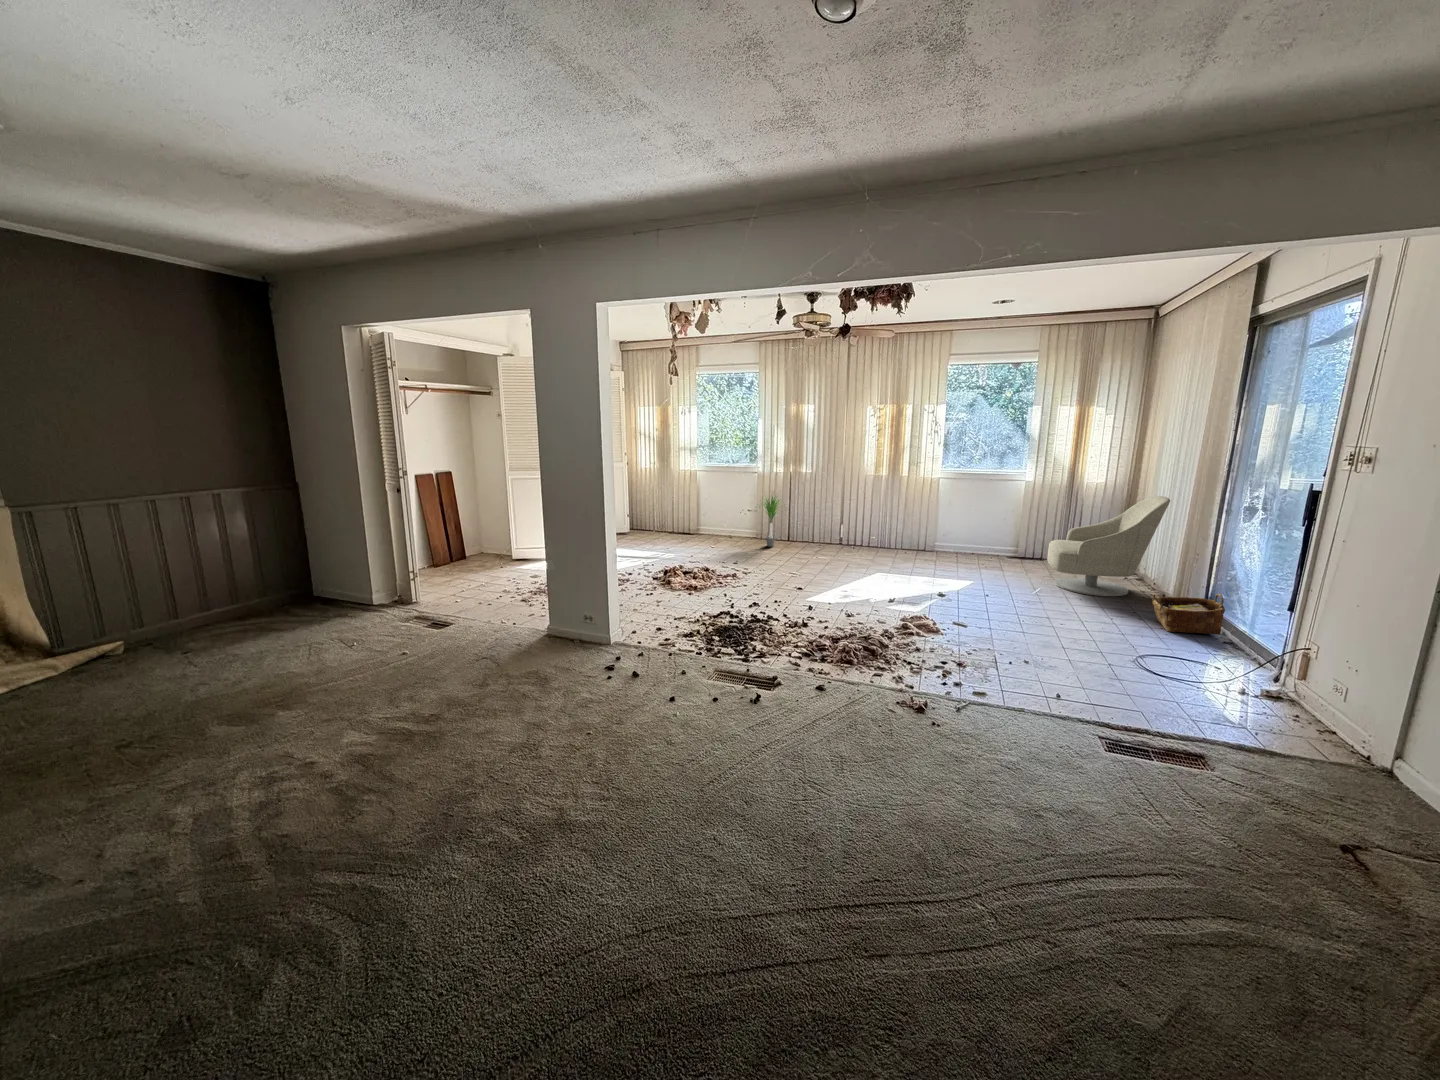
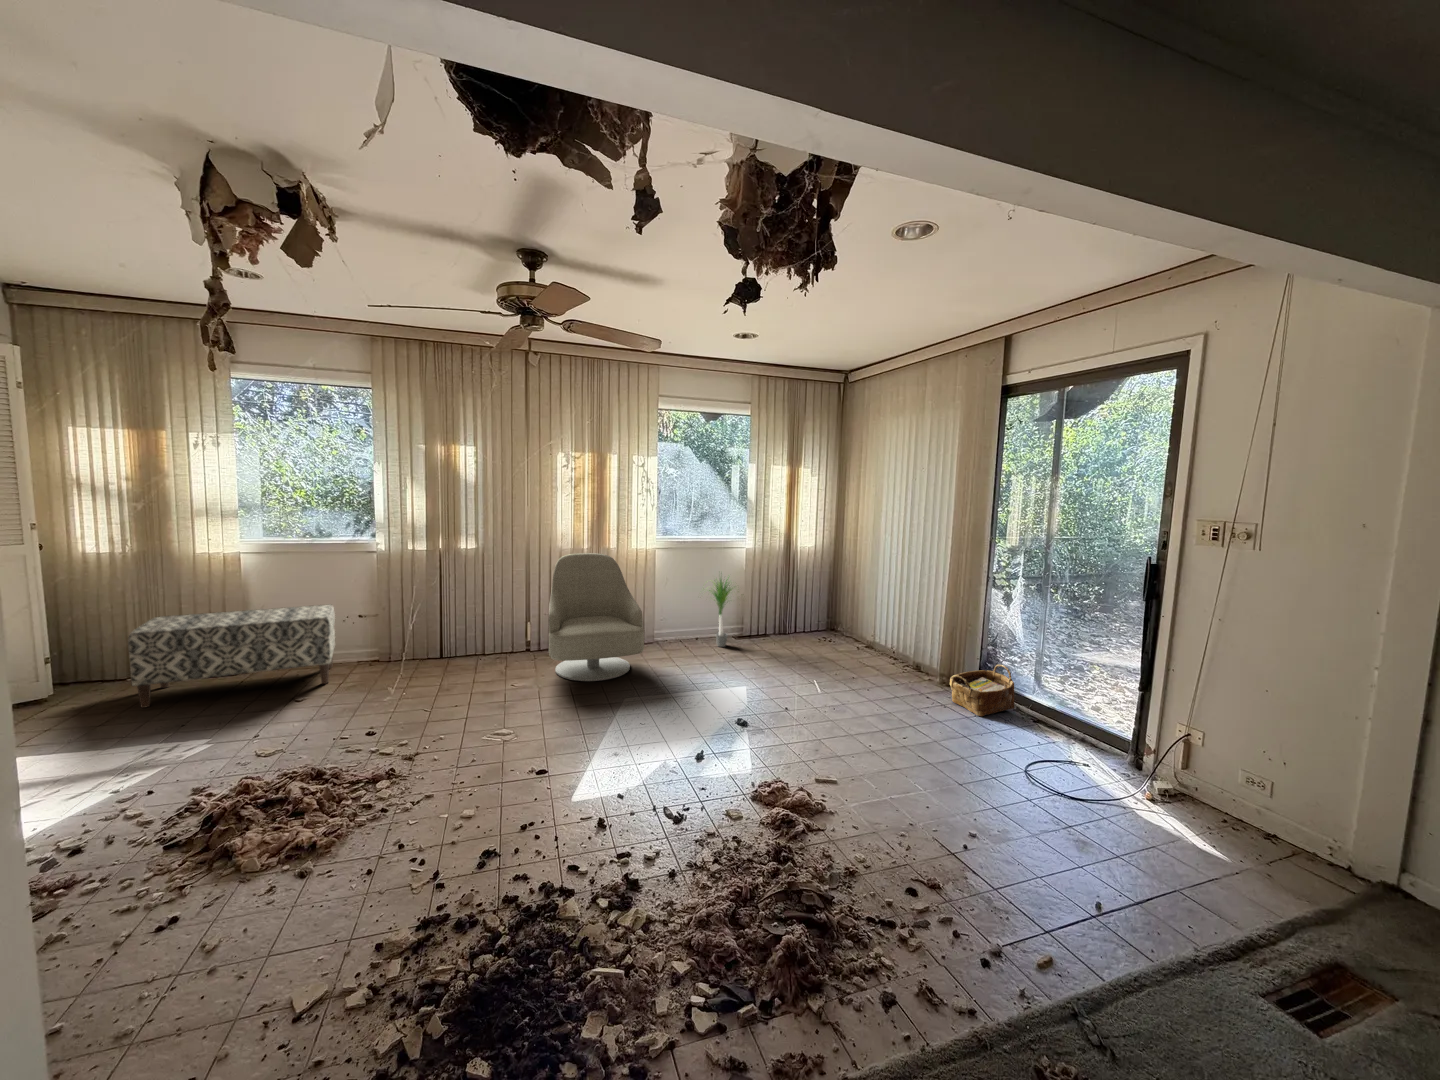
potted plant: present [763,496,780,547] -> present [709,578,733,647]
armchair: present [1047,496,1170,596] -> present [549,553,644,681]
bench: none [654,500,736,543] -> present [128,604,335,708]

